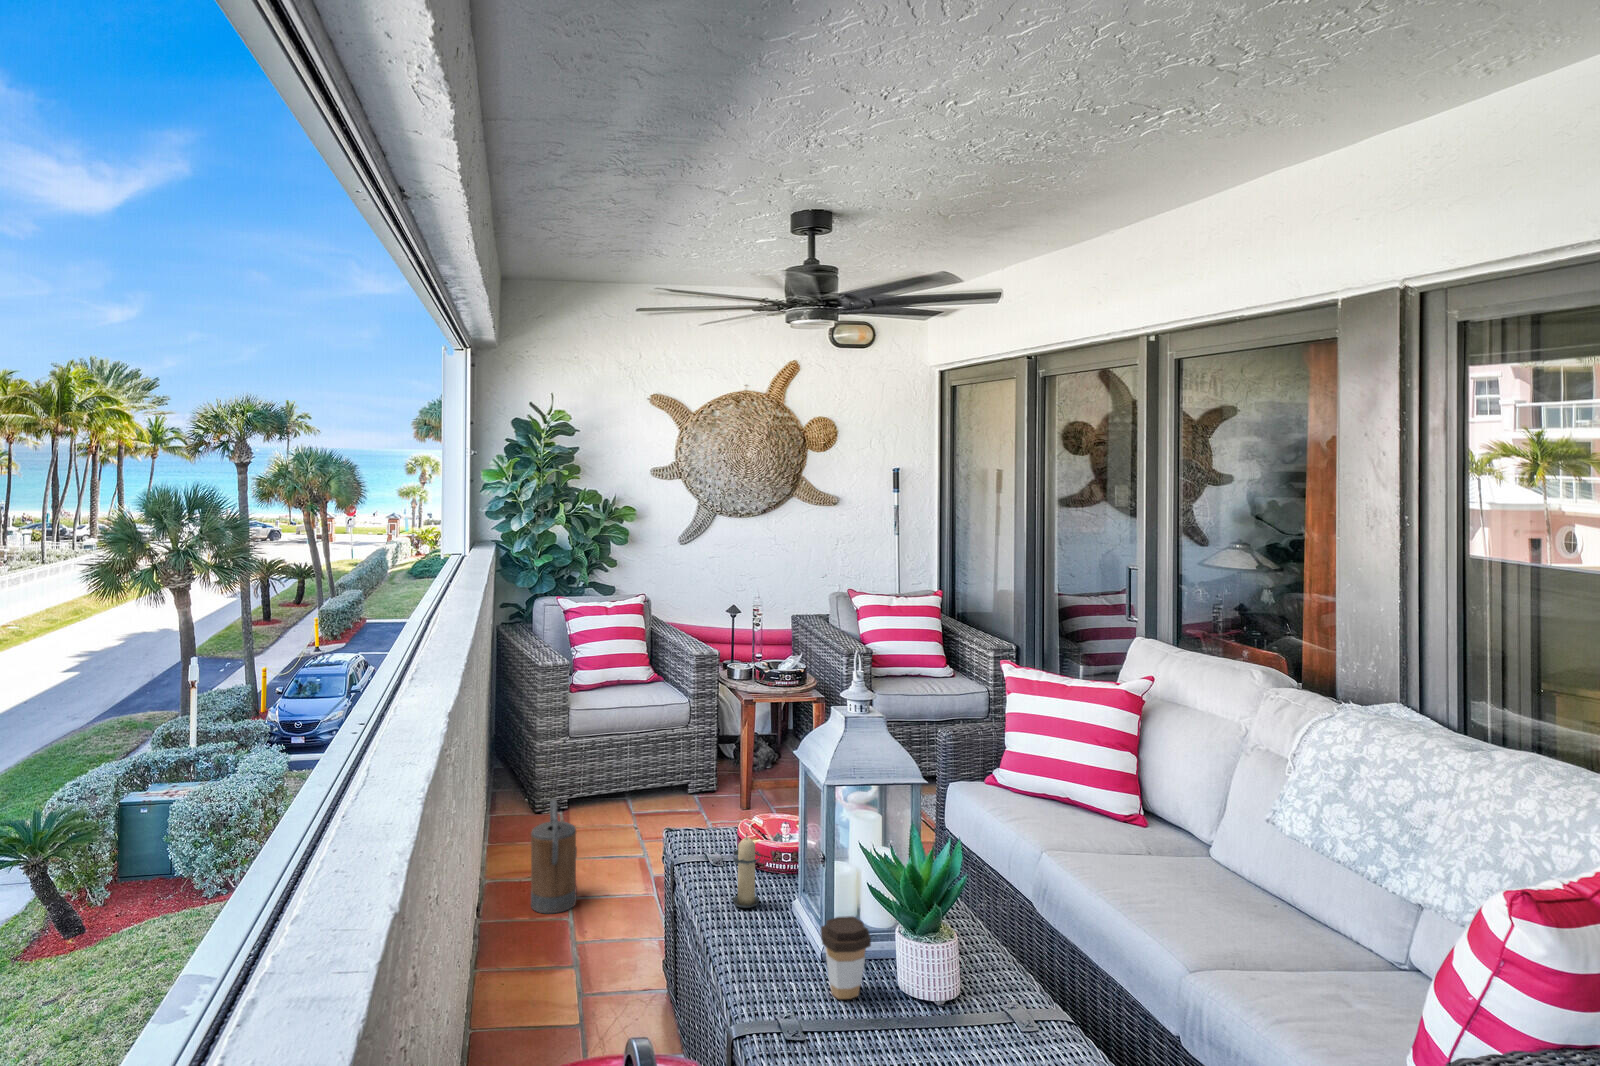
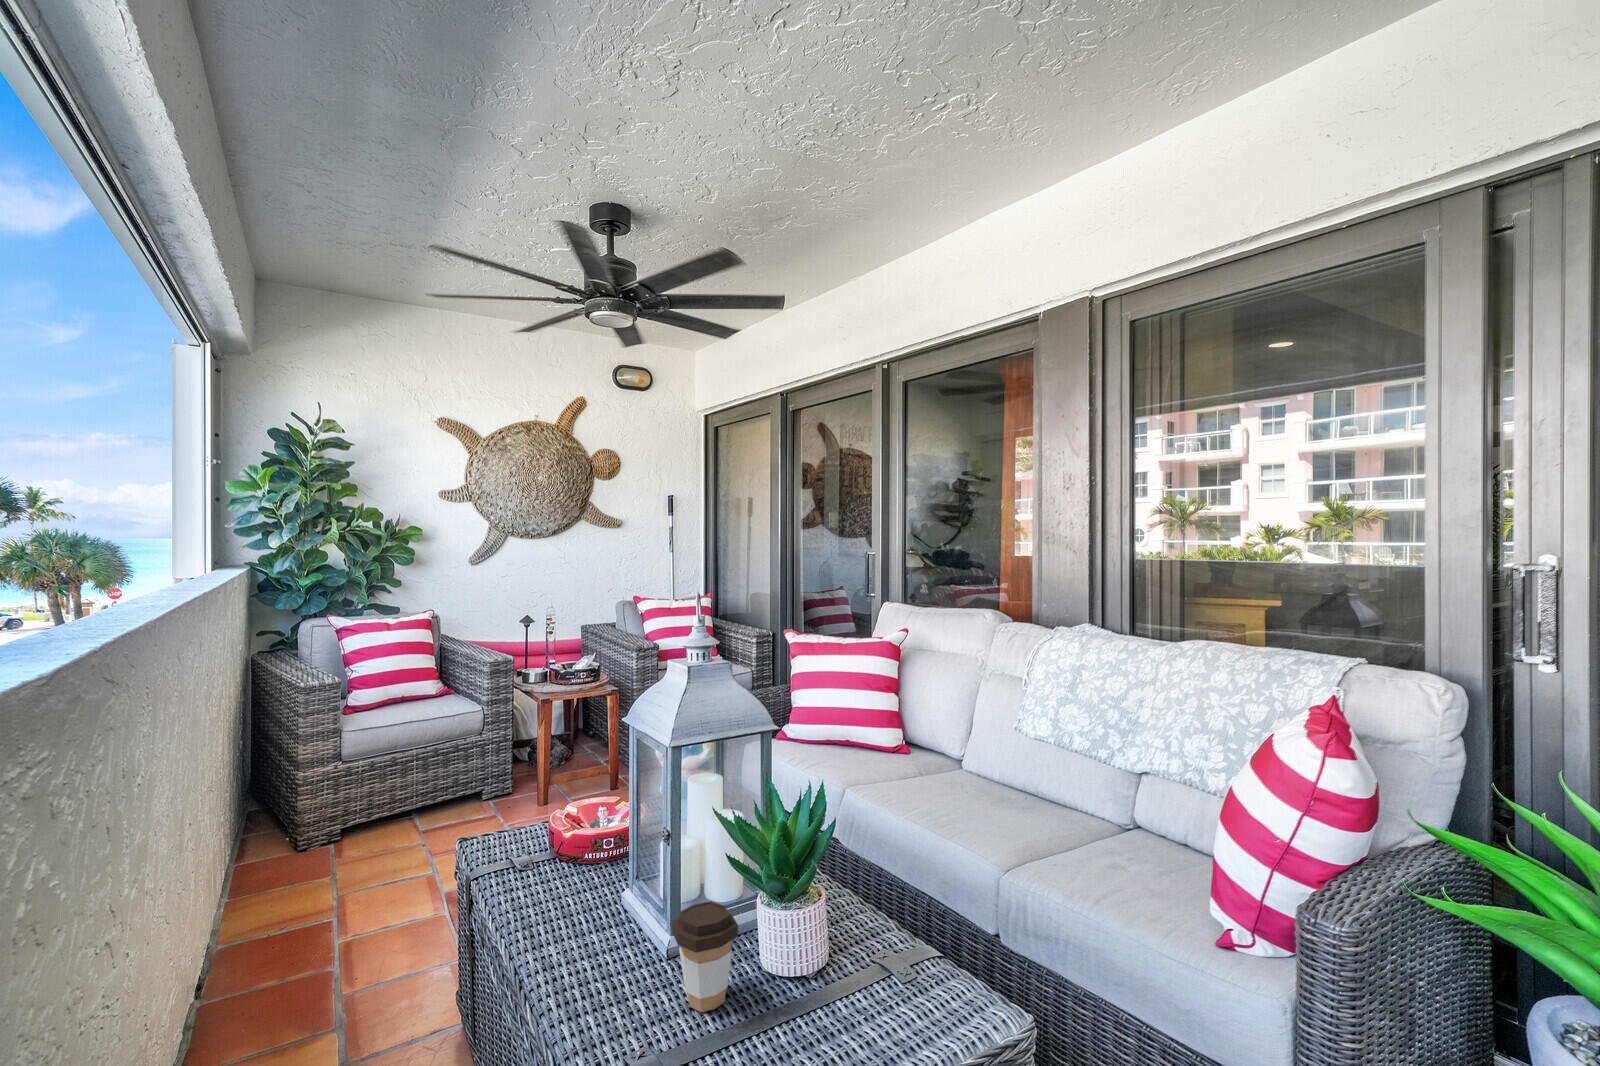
watering can: present [531,798,577,913] -> none [291,819,351,956]
candle: present [732,833,760,908] -> none [542,821,586,914]

